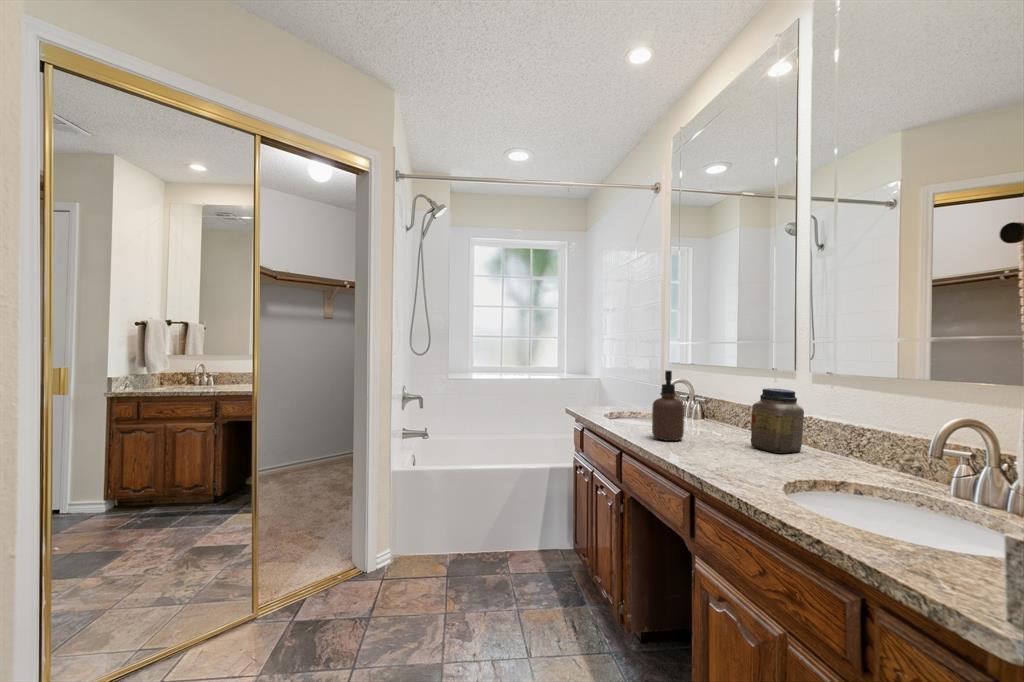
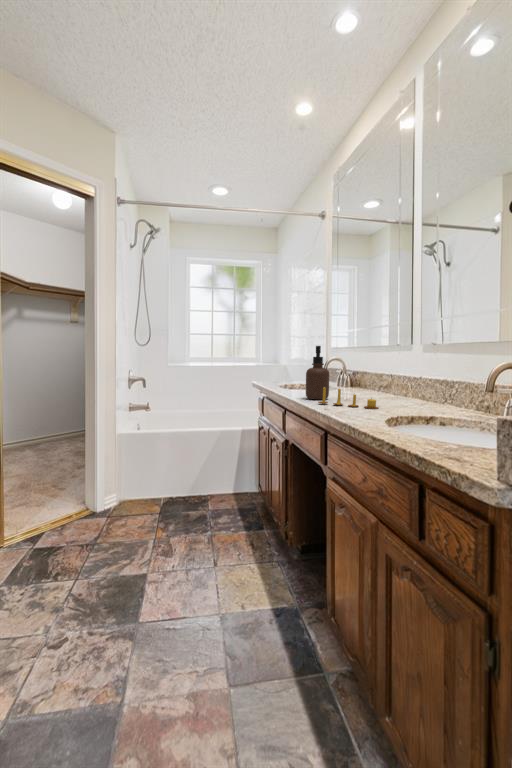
jar: present [751,388,804,453] -> none [376,356,415,404]
candle: none [675,426,761,463] -> present [319,387,378,409]

